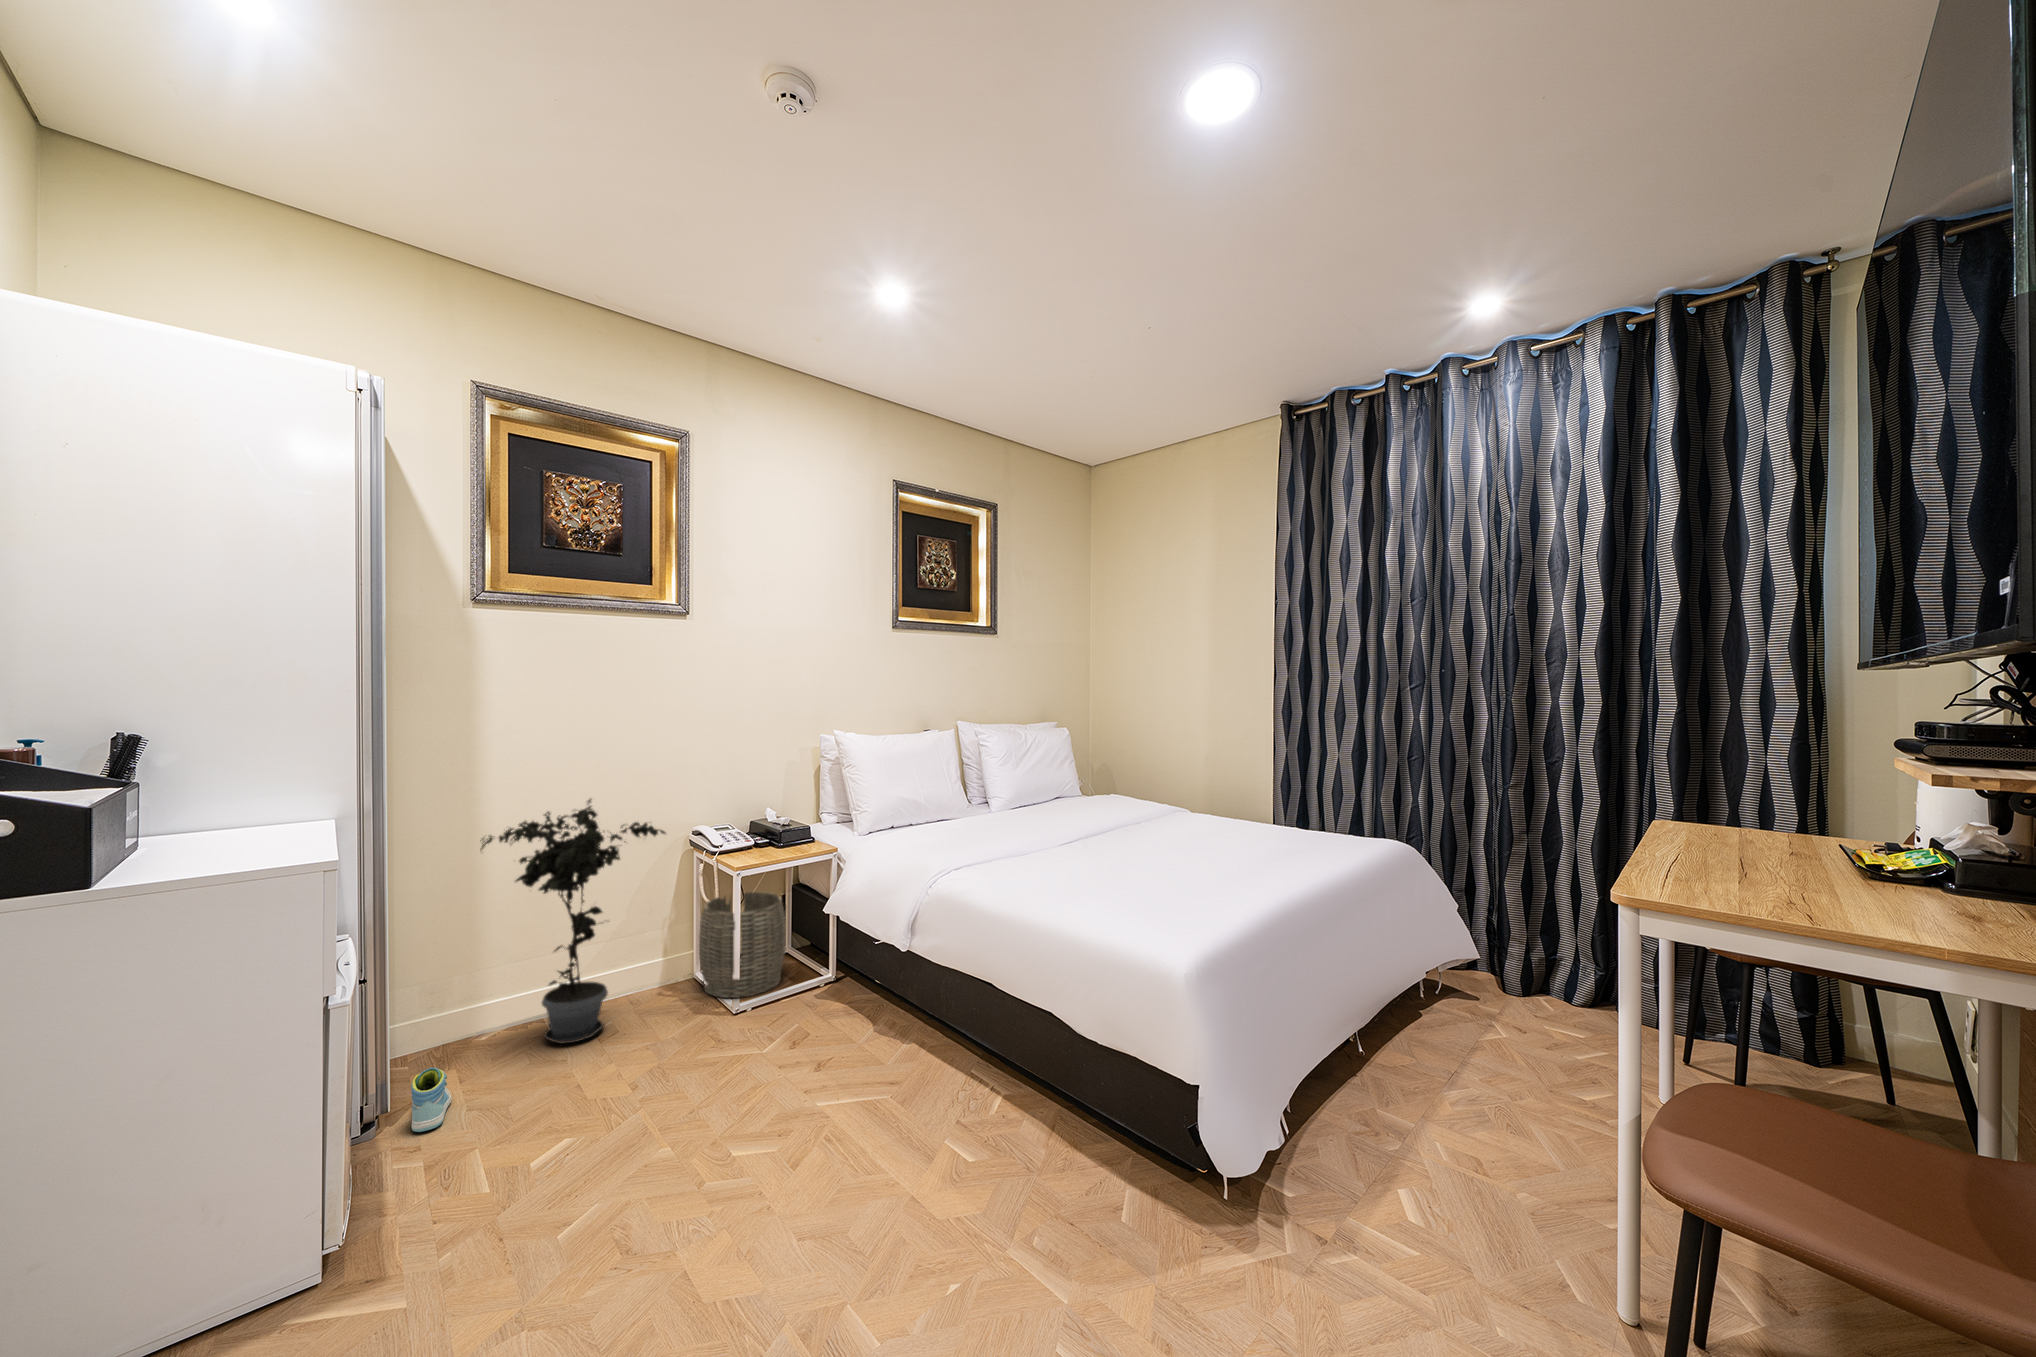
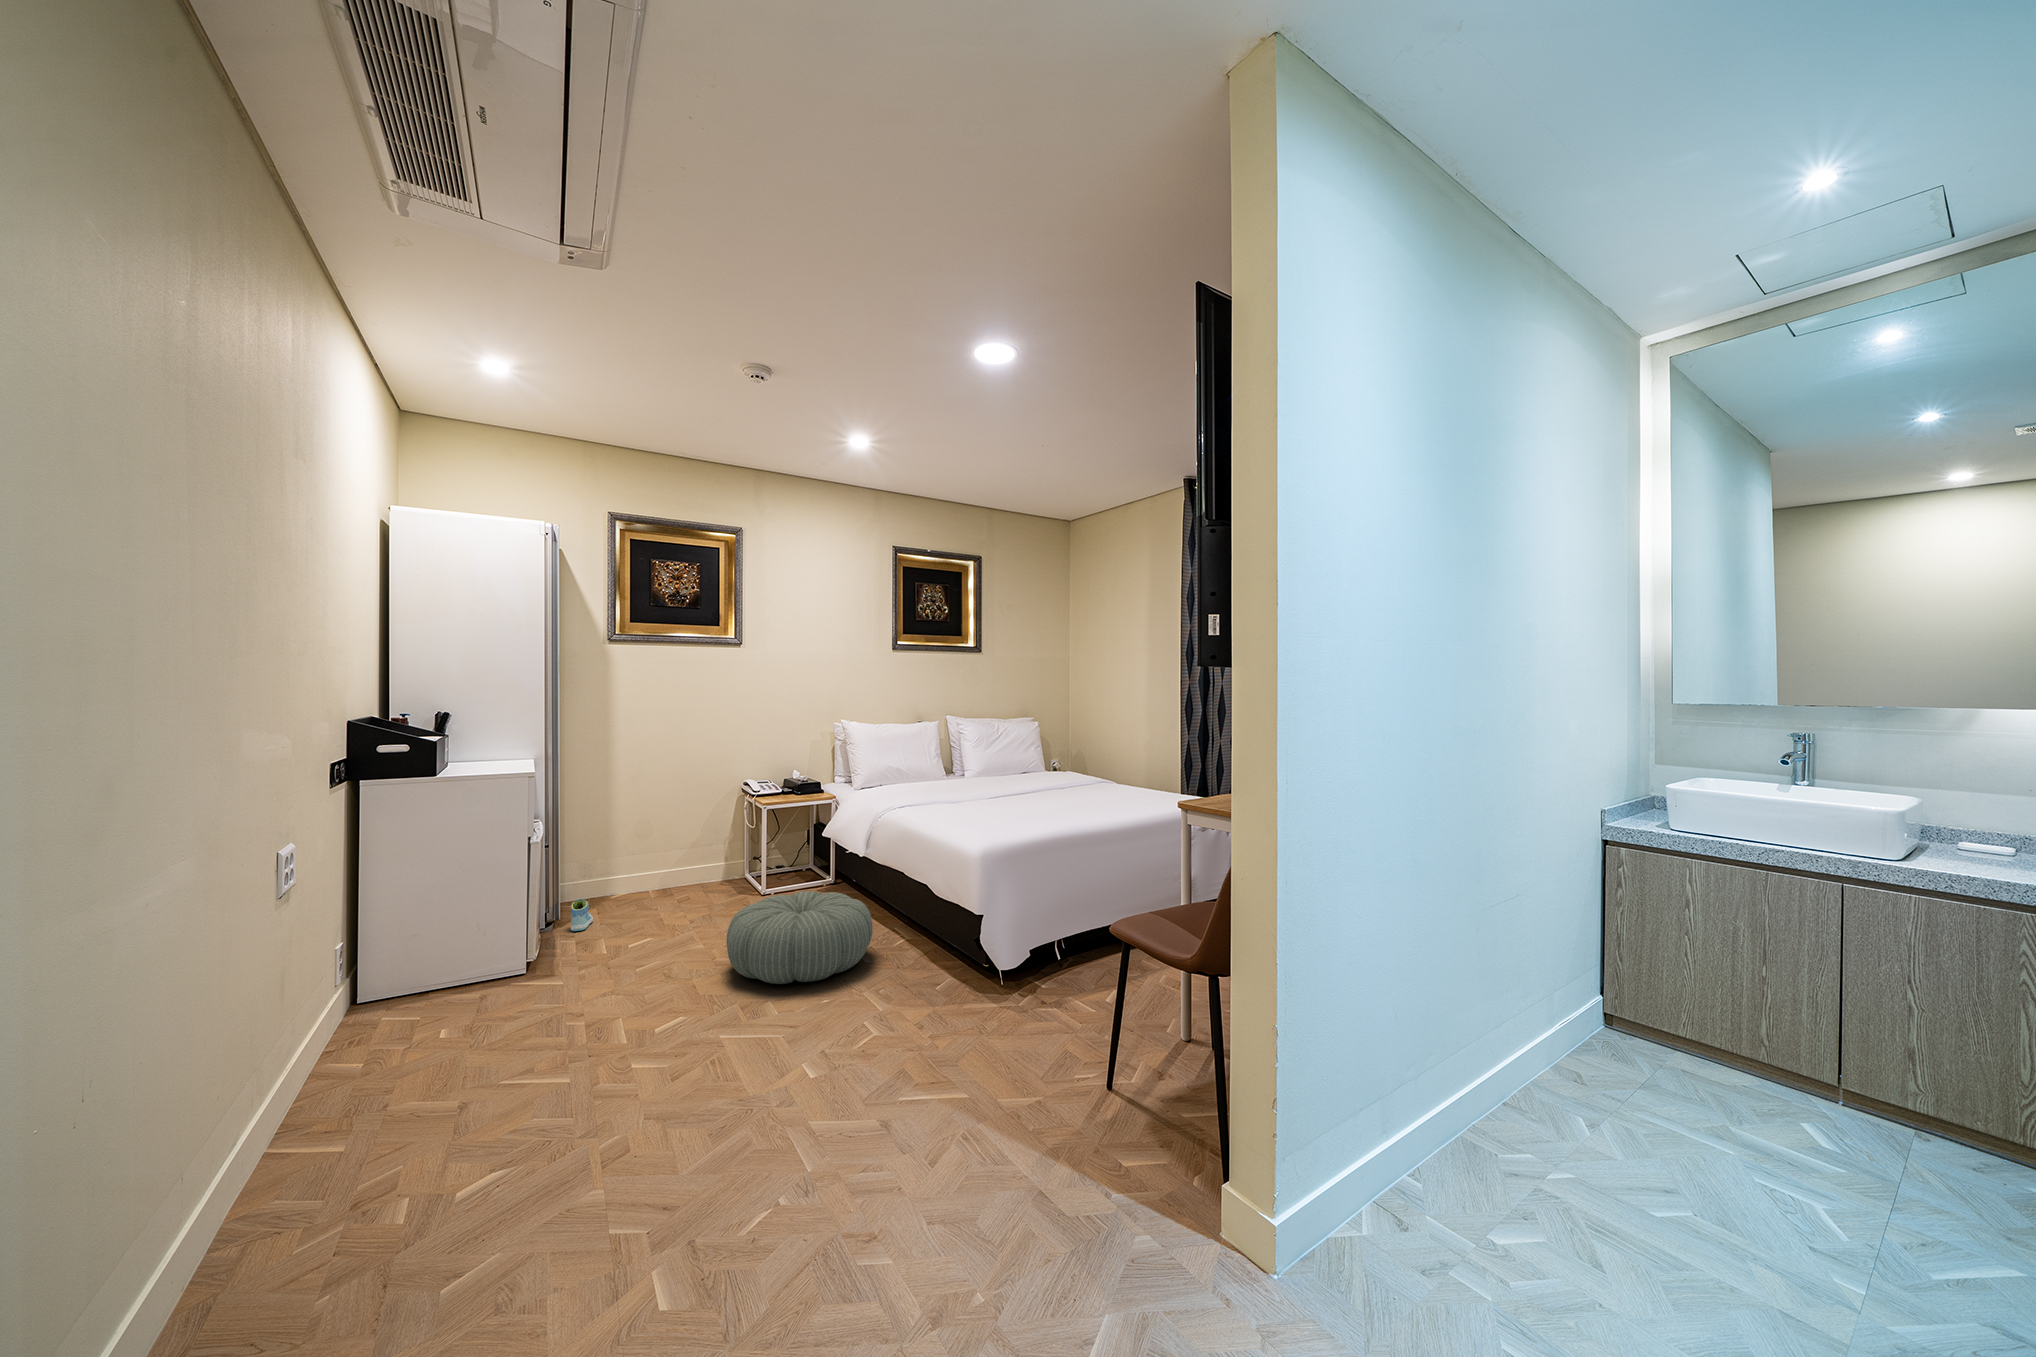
potted plant: present [480,799,665,1043] -> none [613,757,720,903]
woven basket: present [699,892,786,998] -> none [746,826,802,890]
pouf: none [770,1031,1027,1247] -> present [727,891,873,984]

